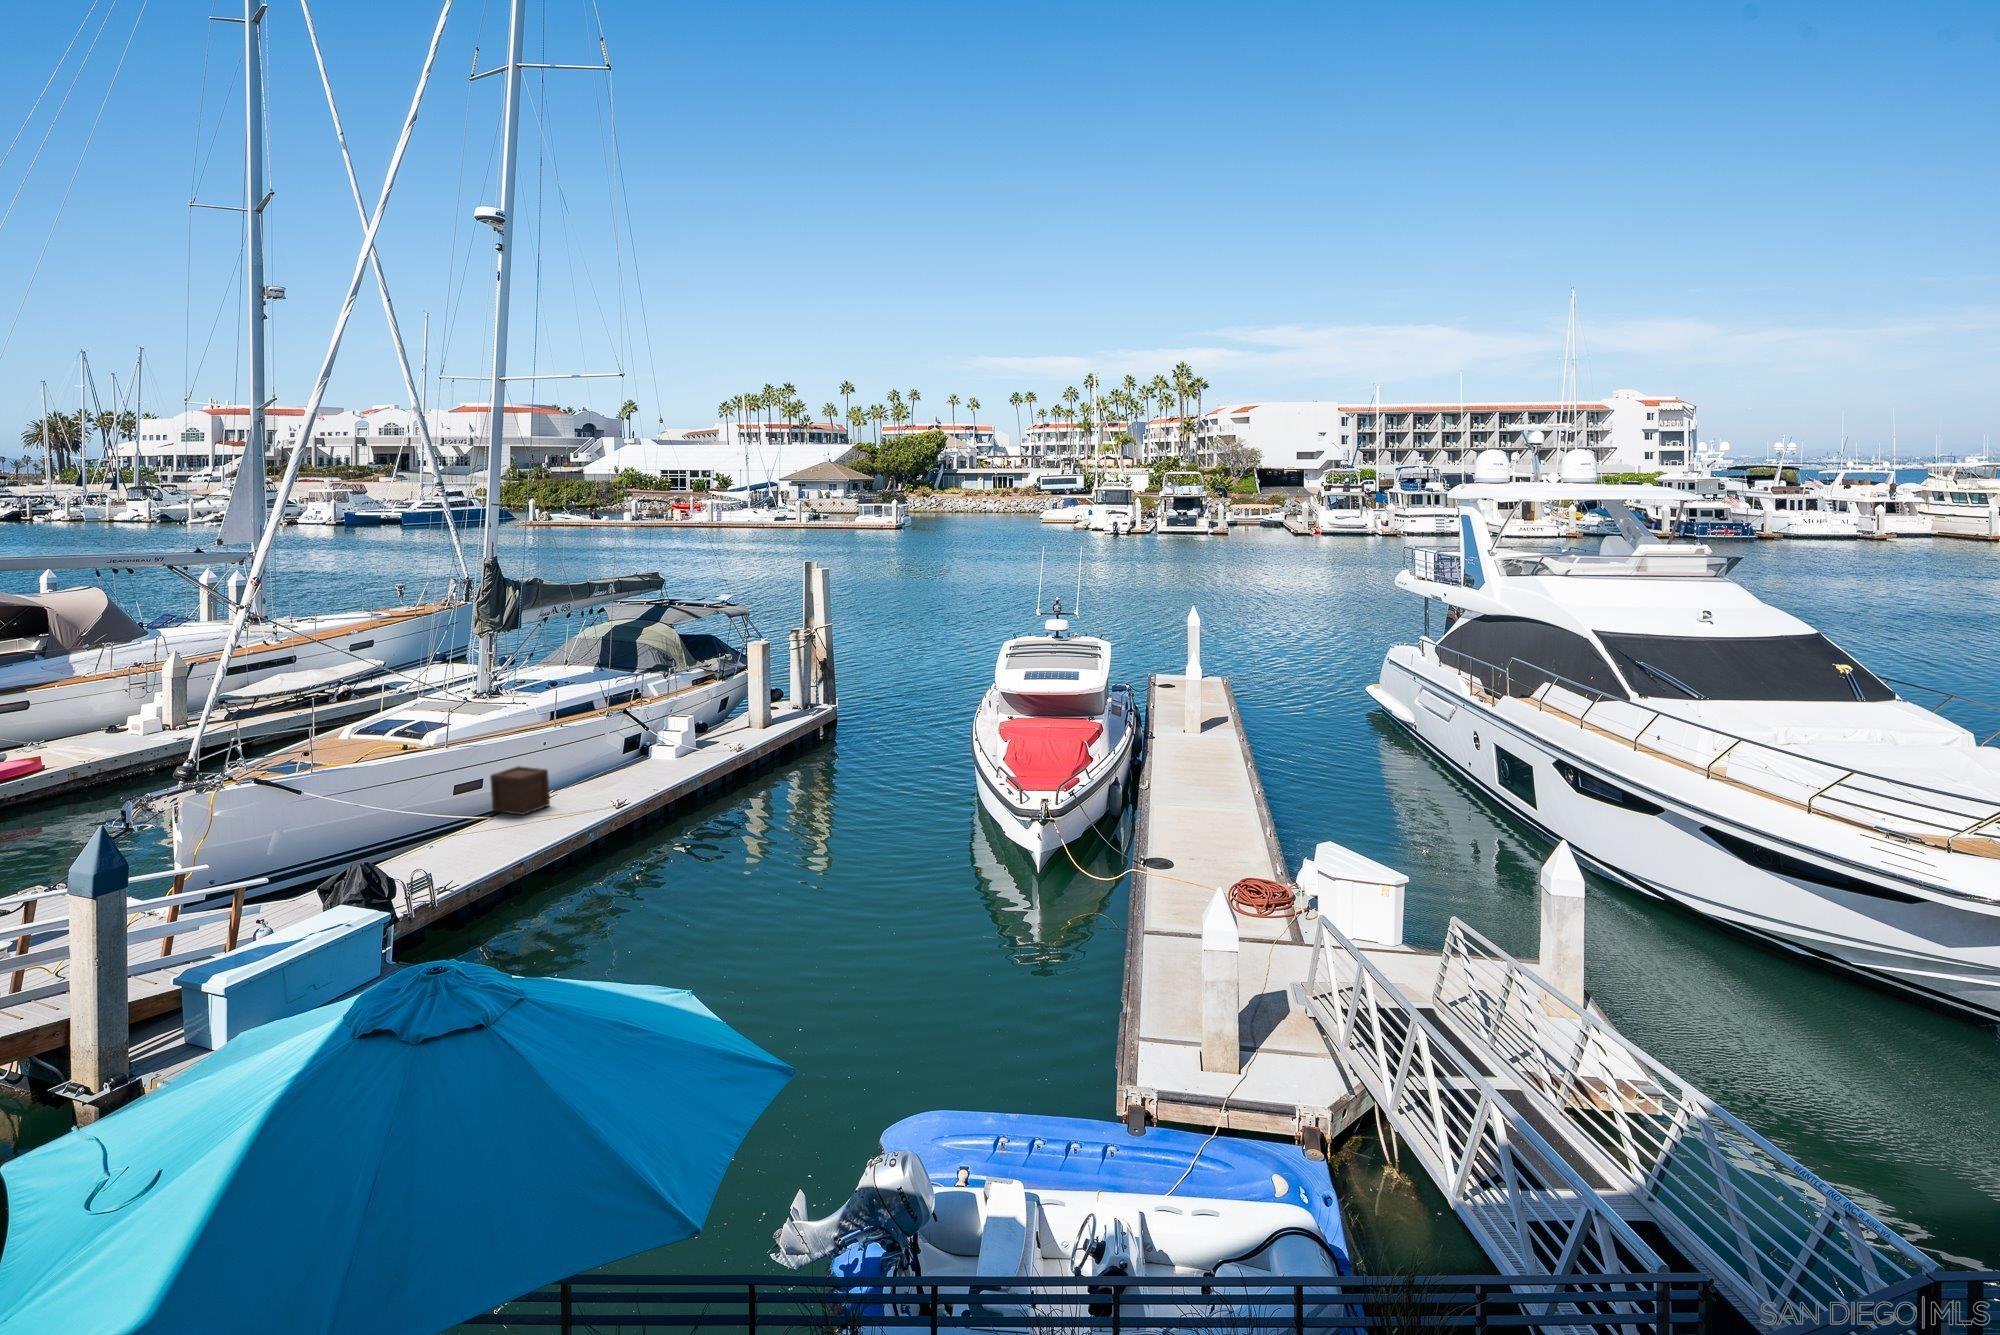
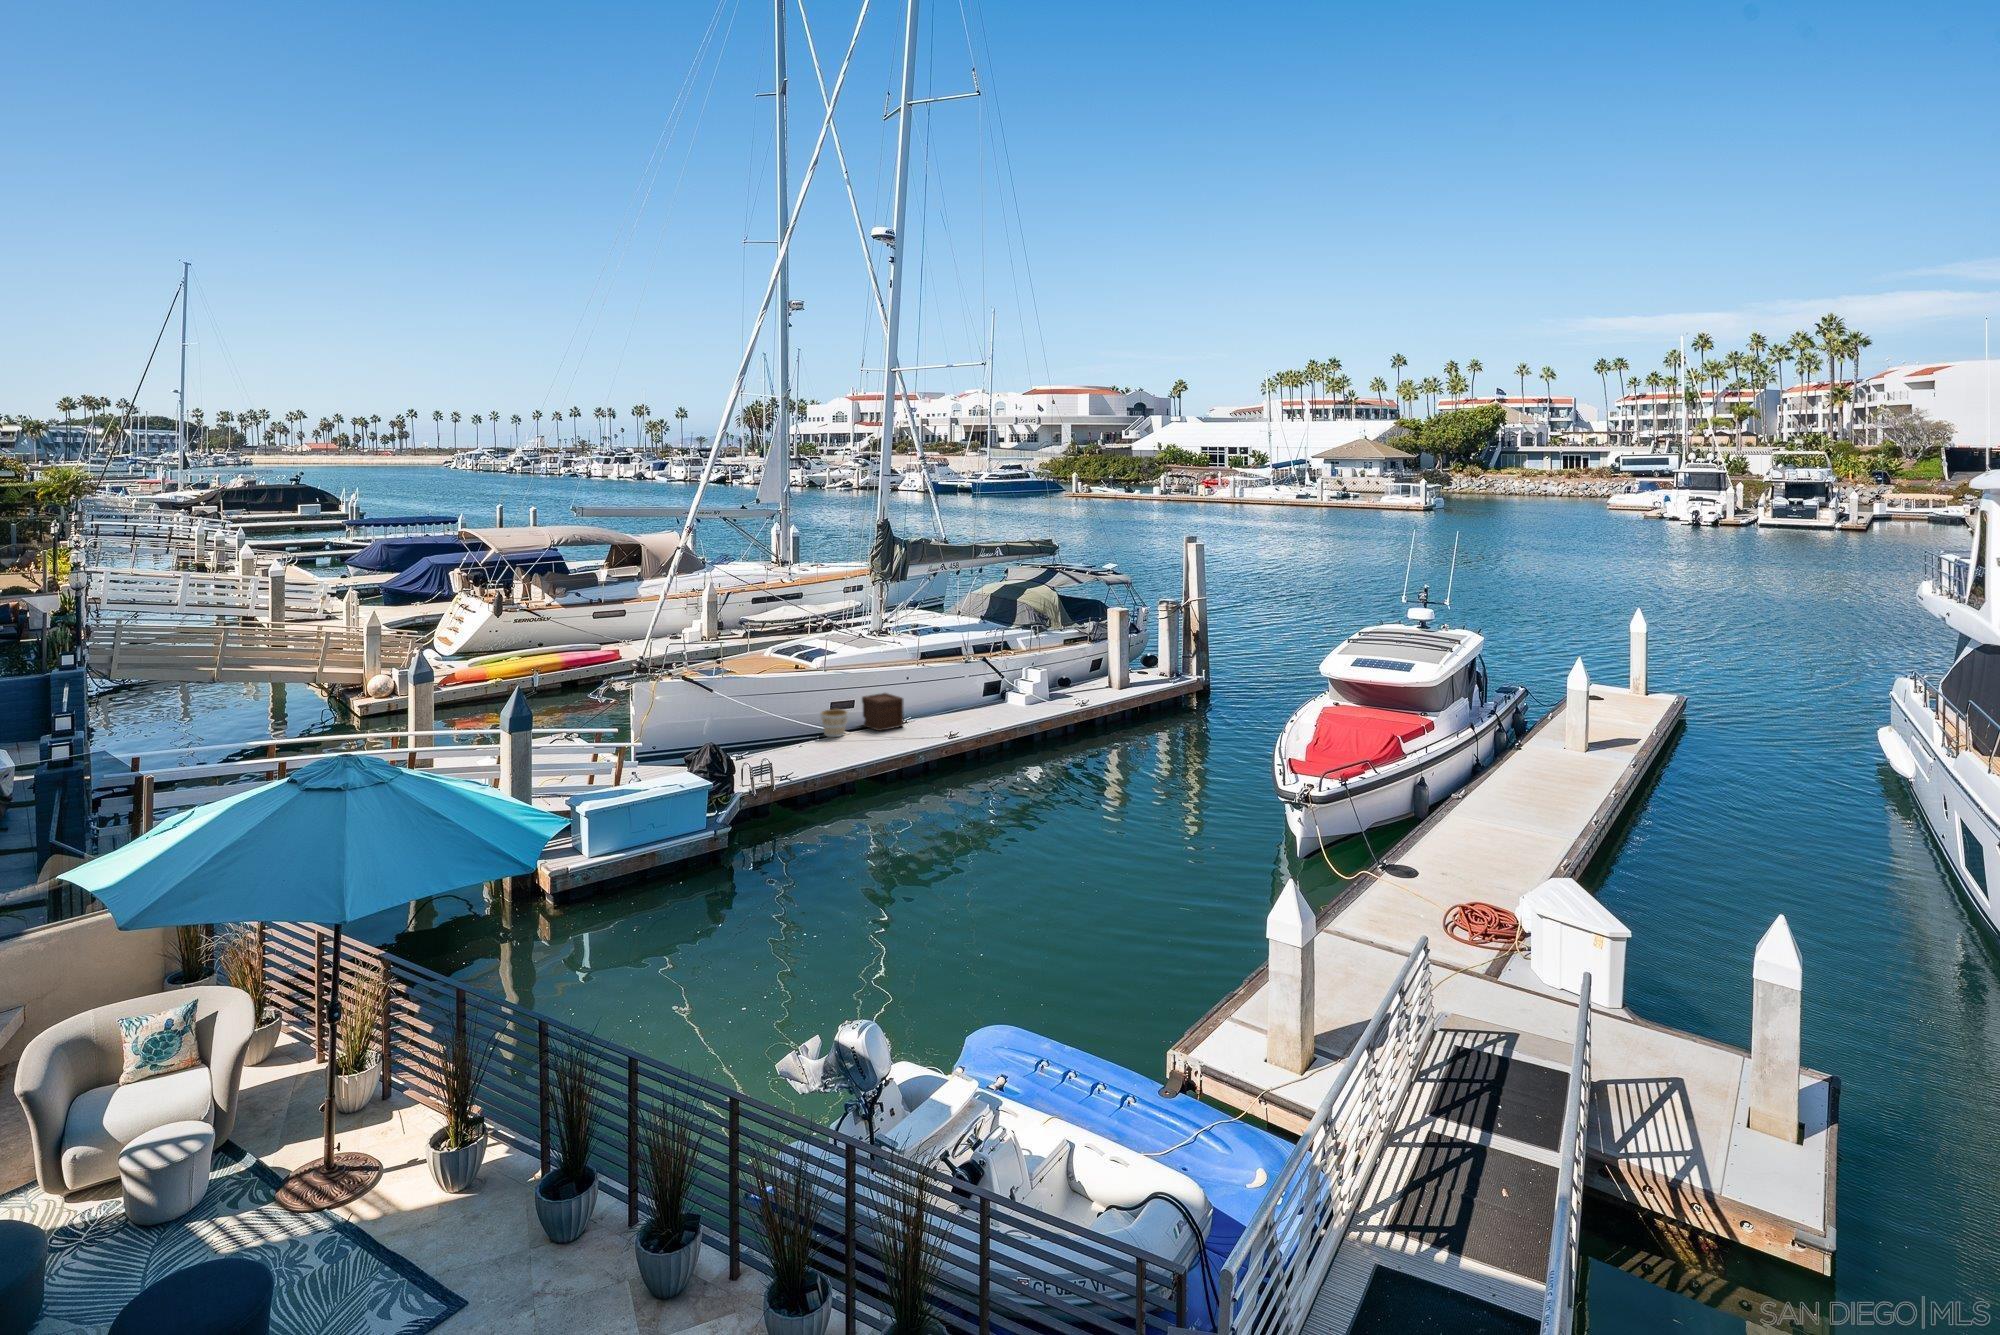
wooden bucket: none [445,794,483,832] -> present [820,709,848,737]

